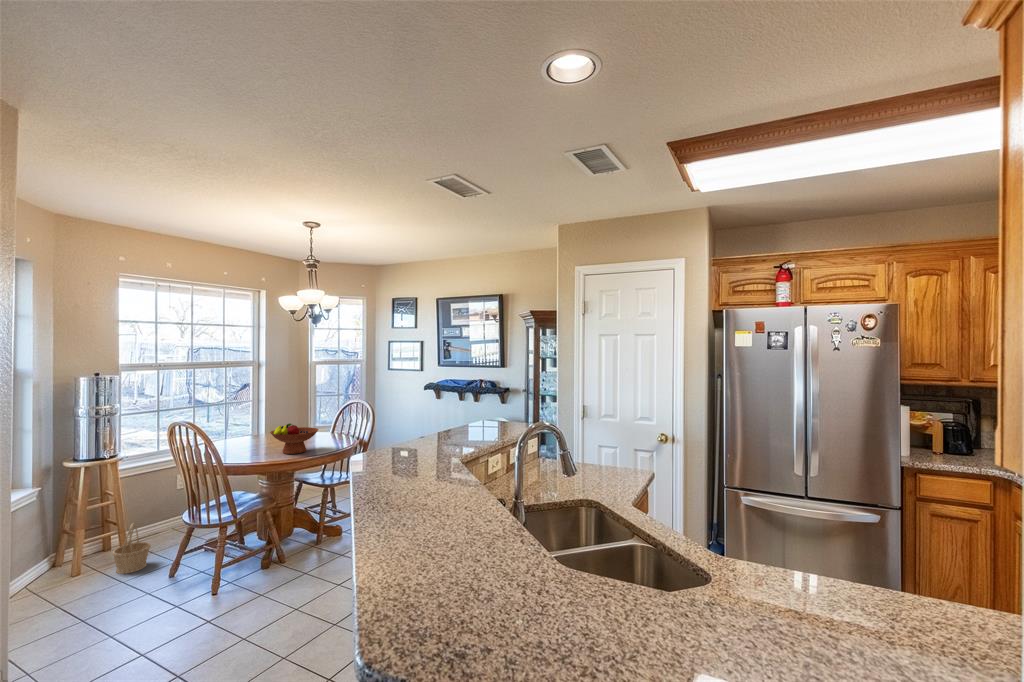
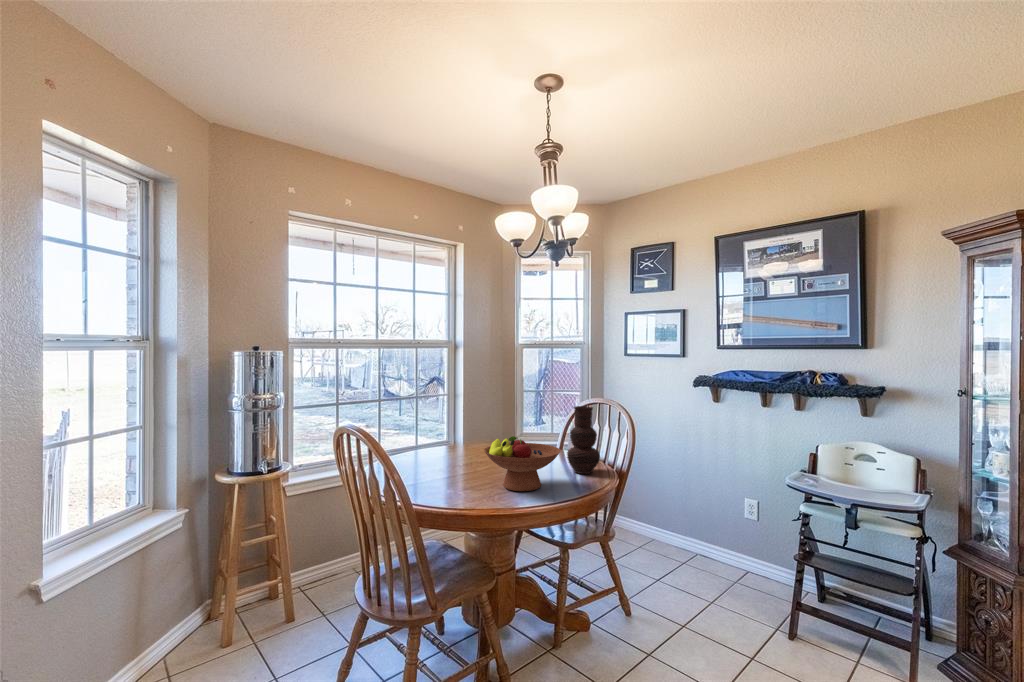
vase: none [326,404,347,444] -> present [567,406,600,474]
basket: present [113,523,151,574] -> none [269,574,319,655]

